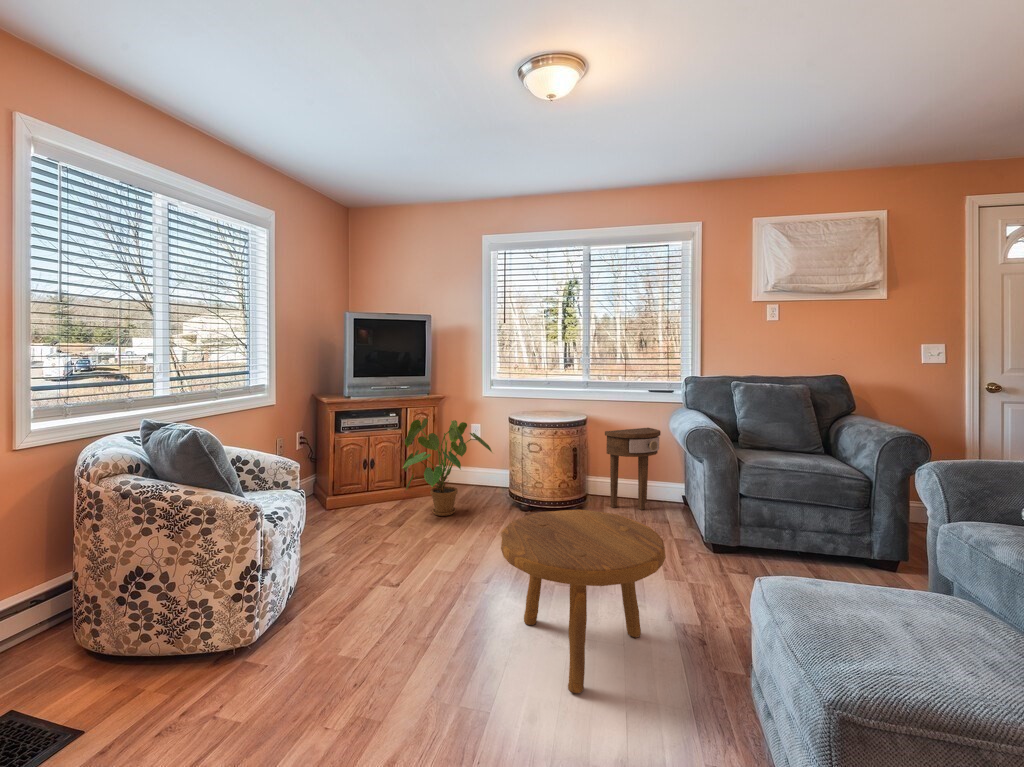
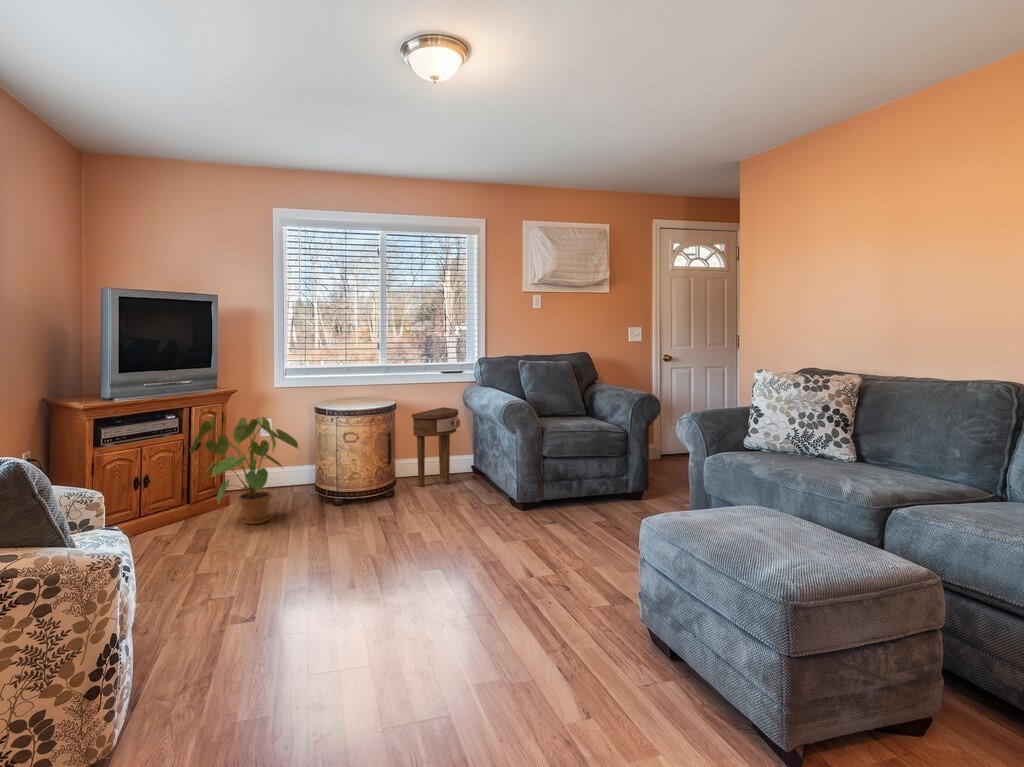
footstool: present [501,510,666,693] -> none [421,476,545,598]

